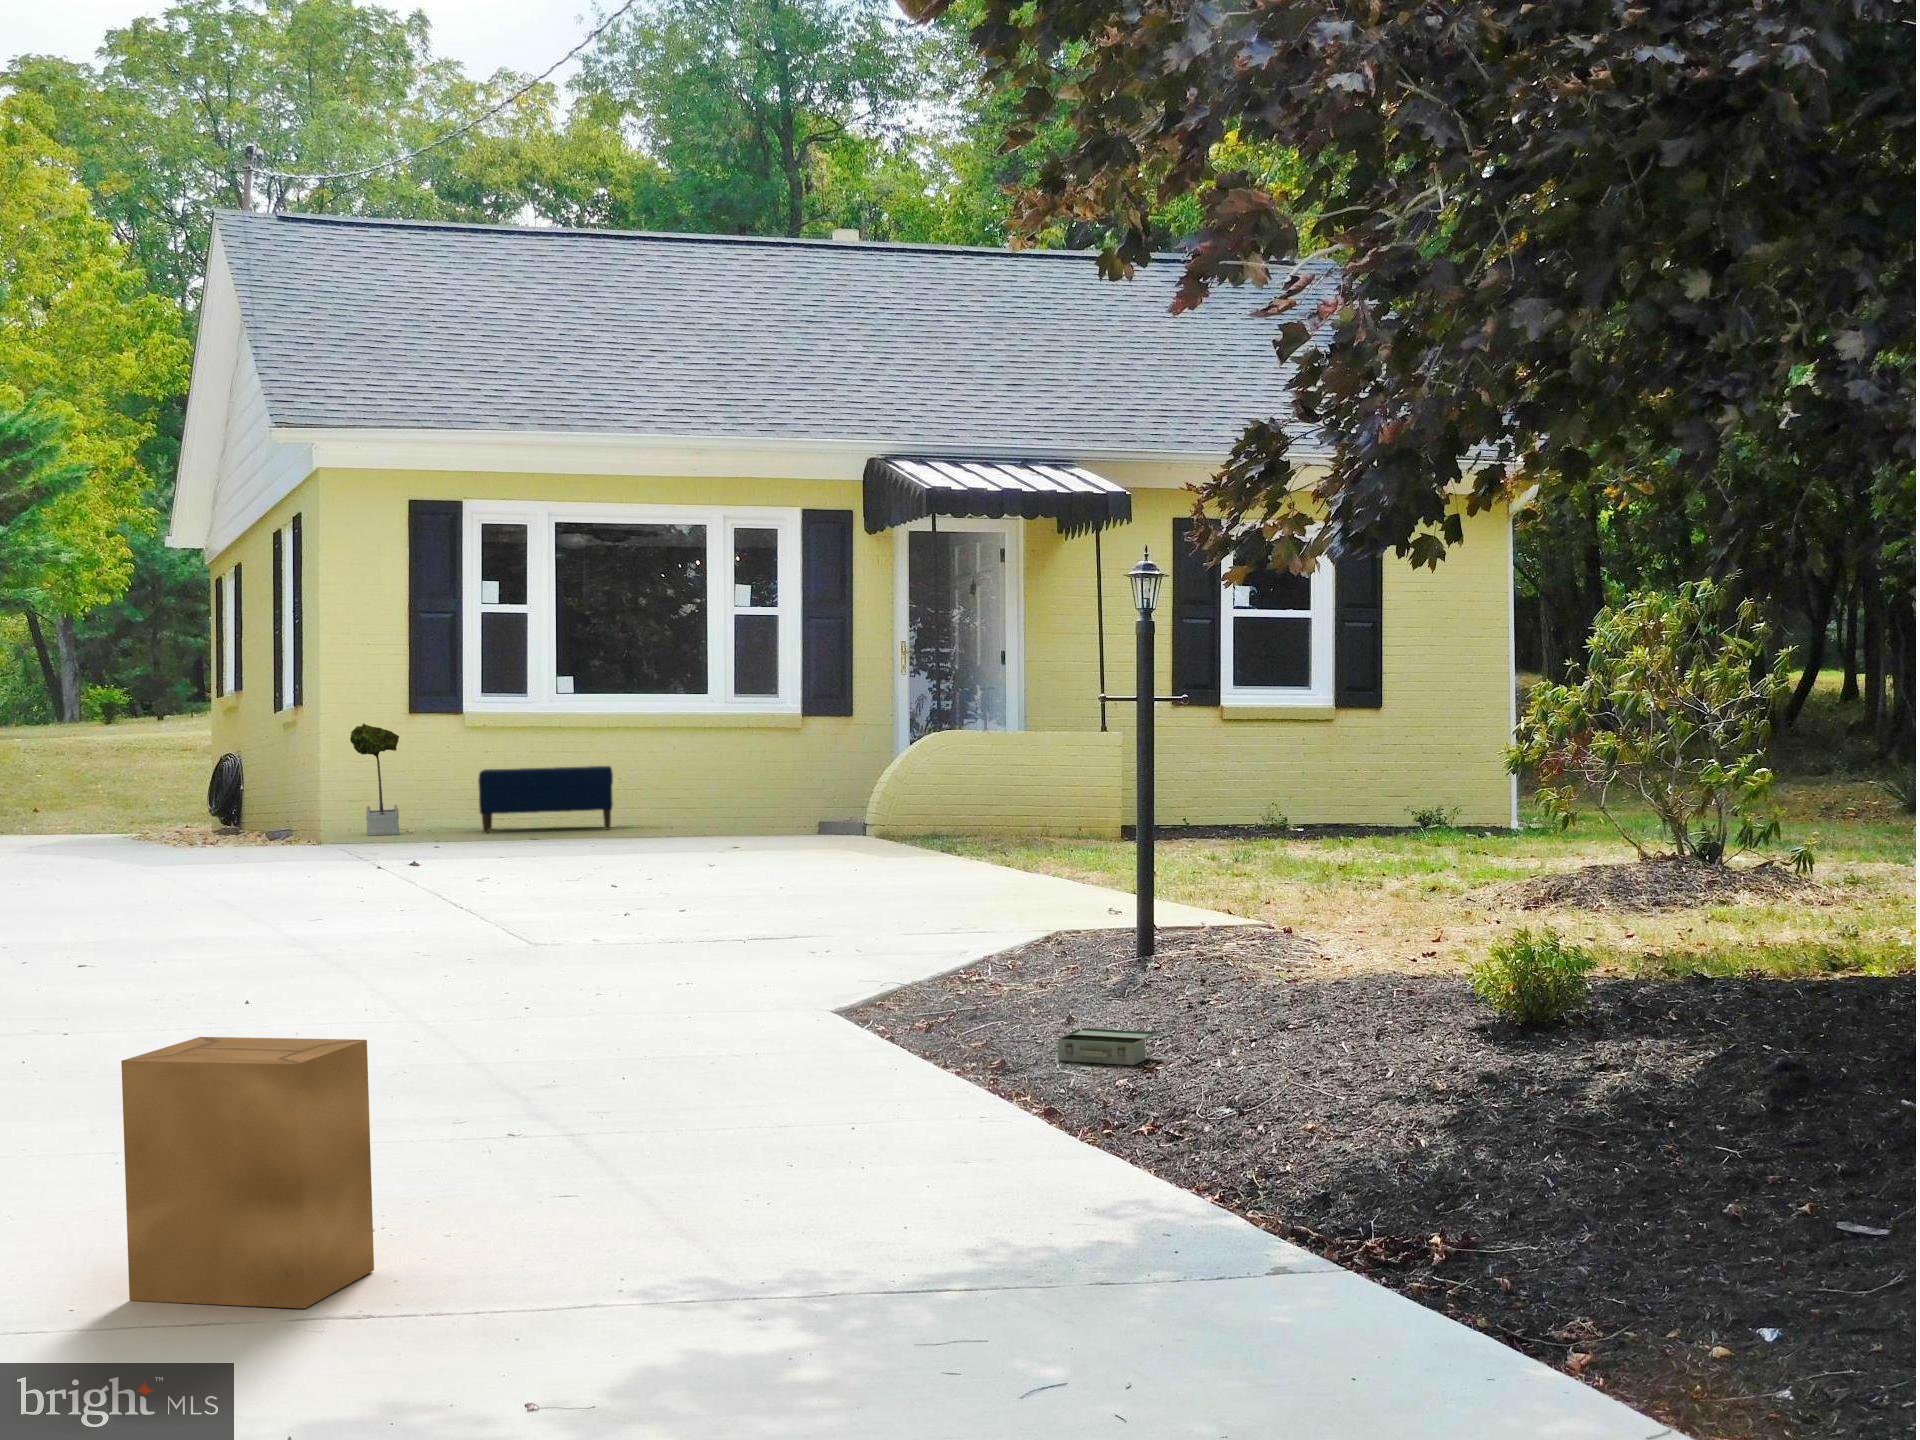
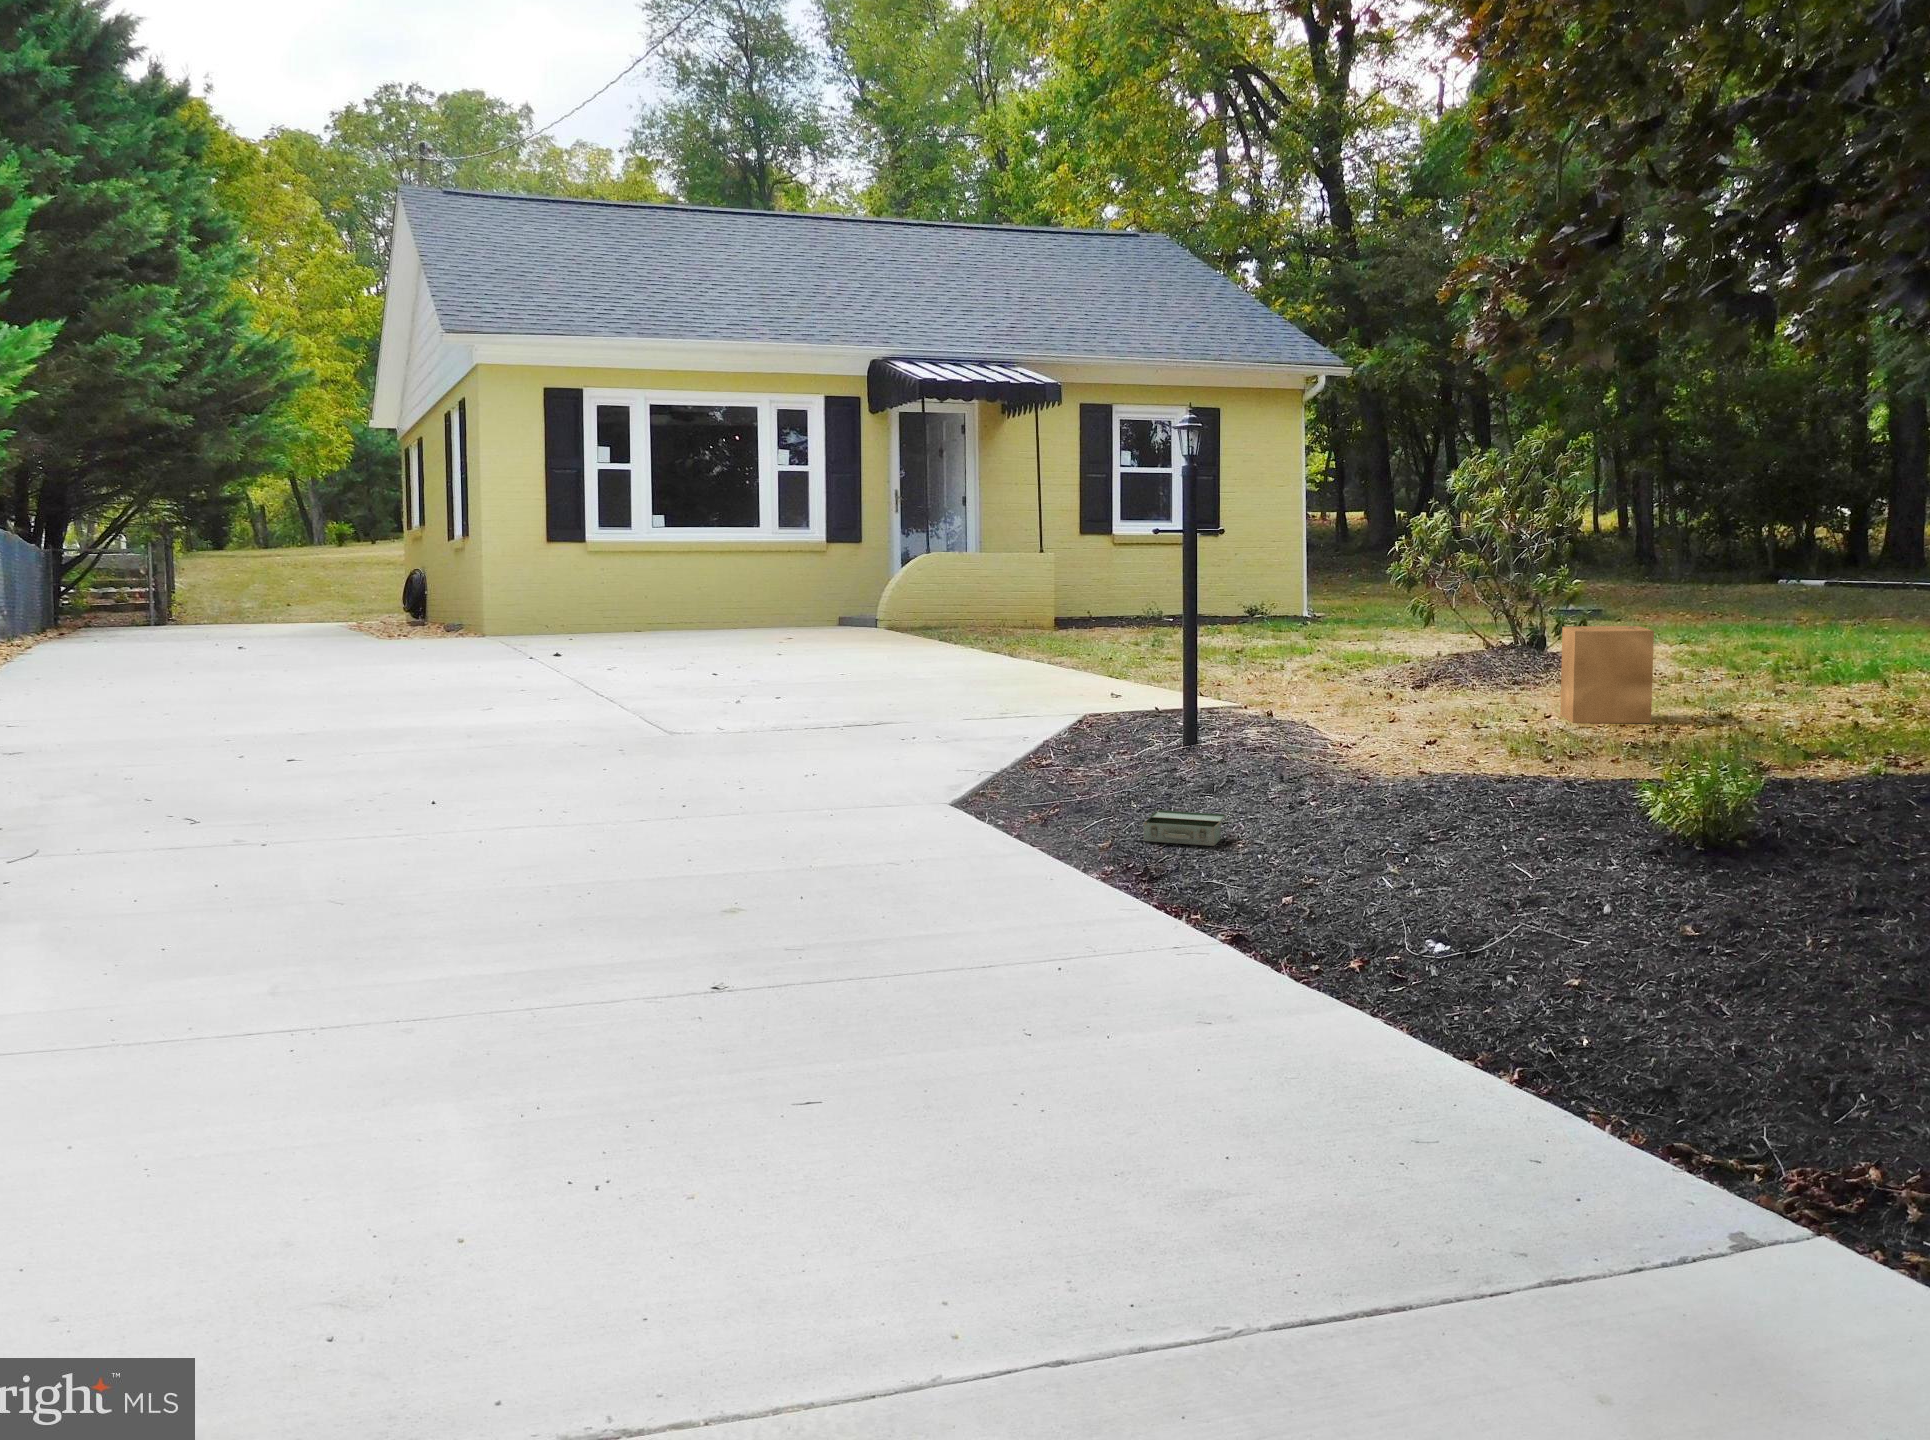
potted tree: present [350,723,399,836] -> none [504,549,542,630]
bench: present [478,766,613,833] -> none [598,579,695,628]
cardboard box: present [121,1037,374,1308] -> present [1560,626,1654,723]

